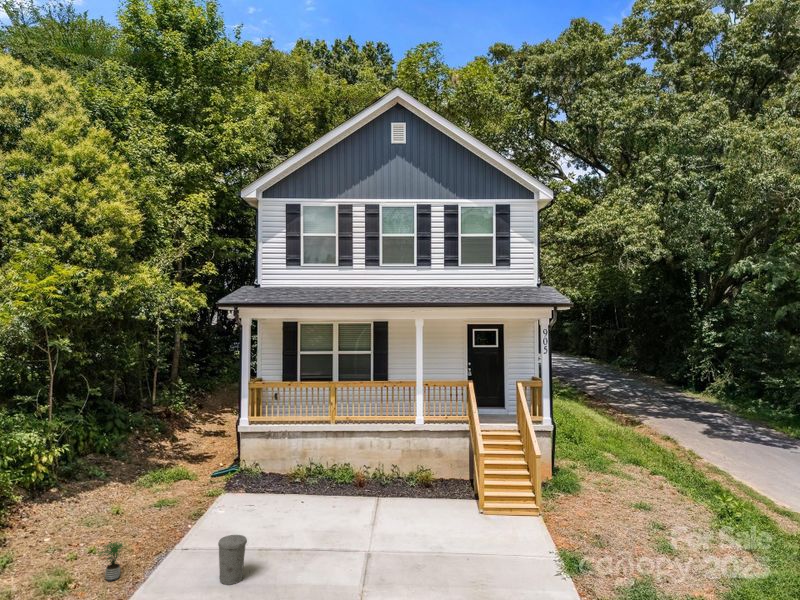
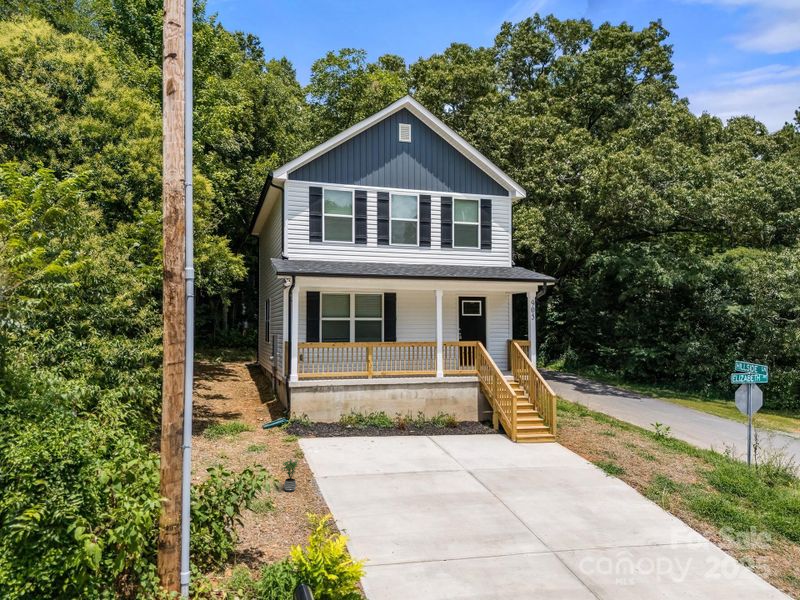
trash can: present [218,535,247,585] -> none [375,449,397,485]

